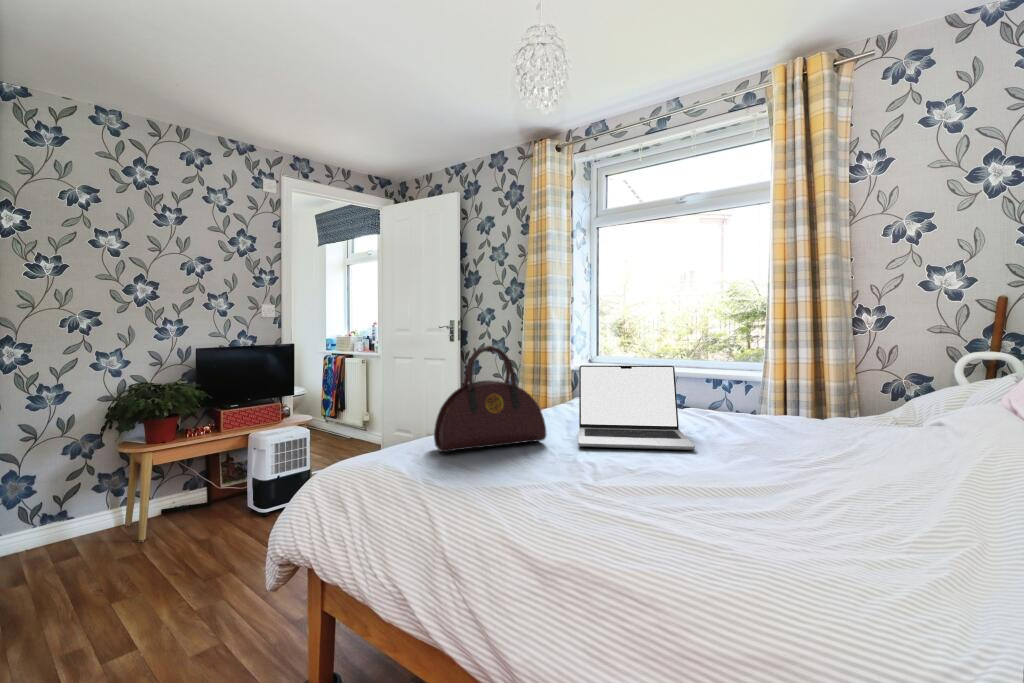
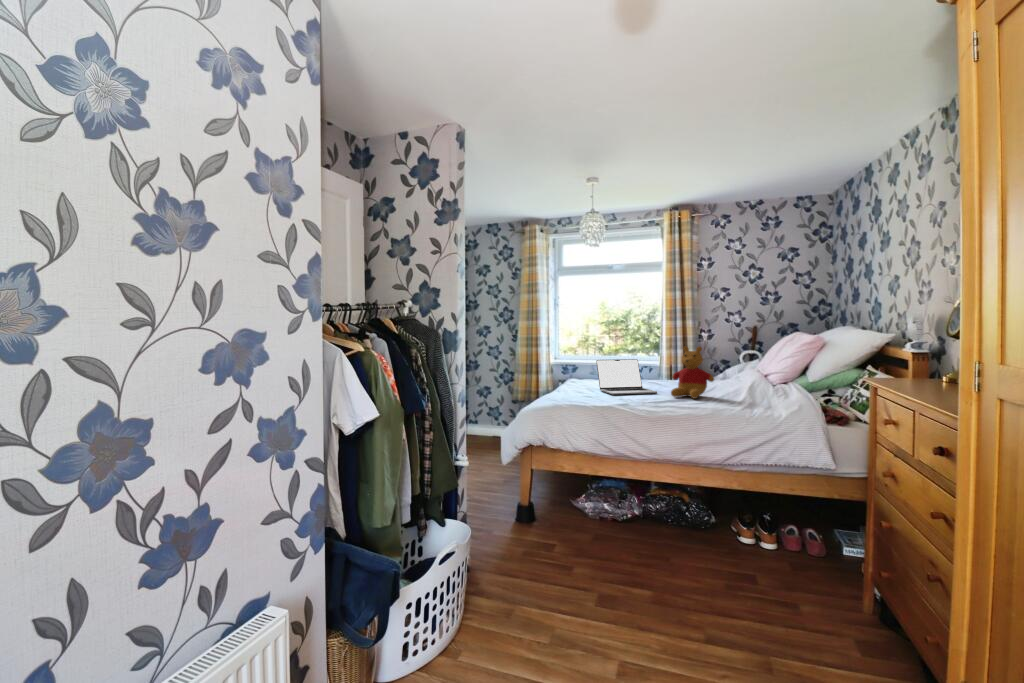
stuffed bear: none [713,336,847,485] -> present [671,346,714,398]
handbag: present [434,345,547,452] -> none [551,351,596,399]

